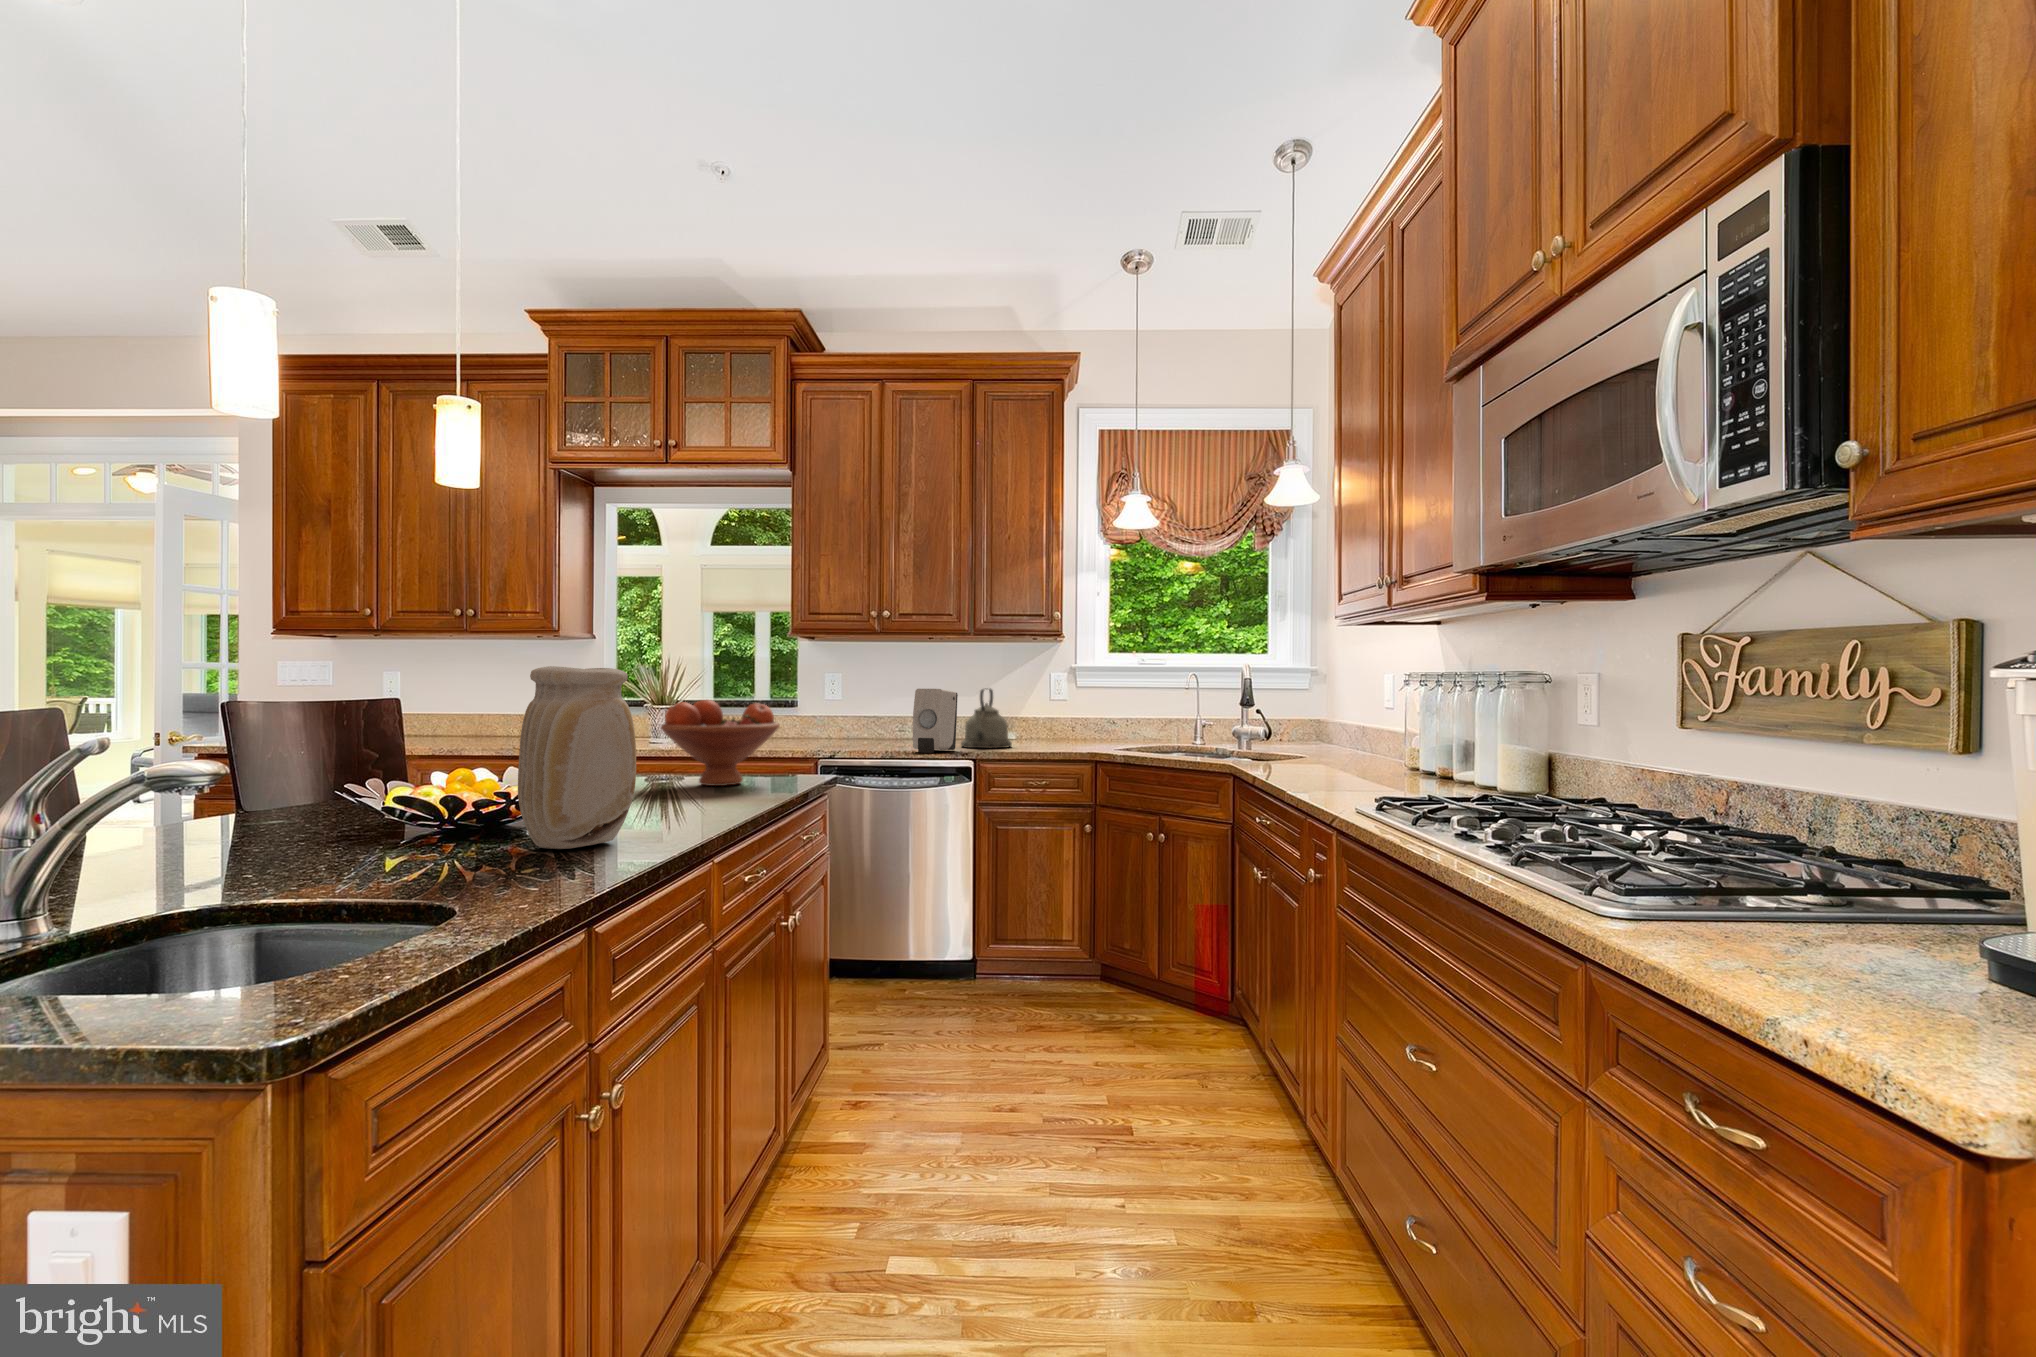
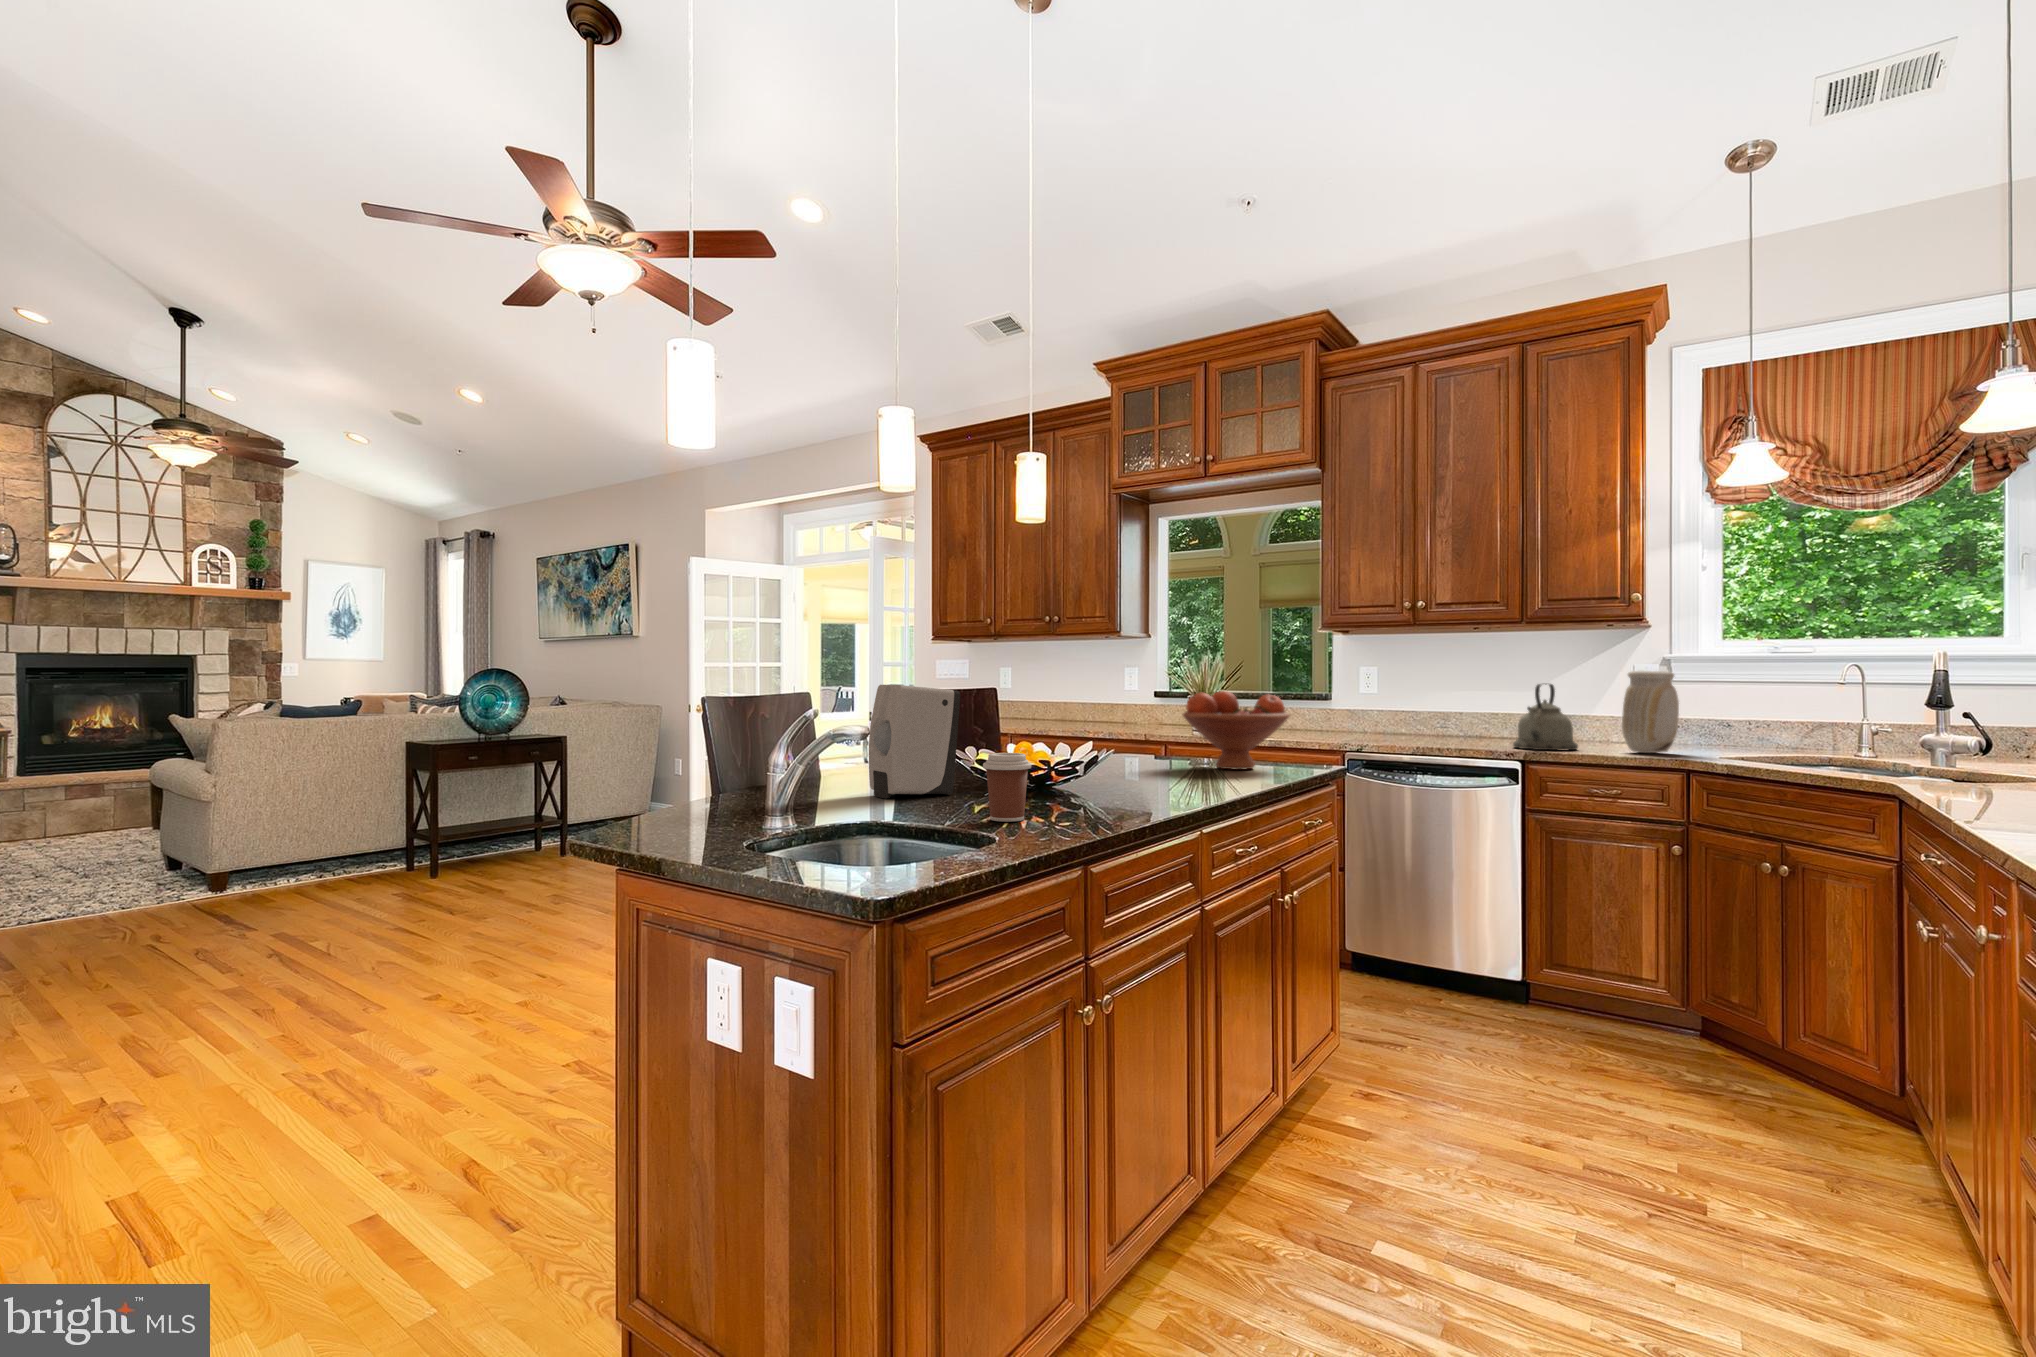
vase: present [518,666,636,849] -> present [1622,670,1679,753]
soap dispenser: present [913,689,958,753] -> present [869,685,960,798]
coffee cup: none [425,789,500,882] -> present [983,753,1031,822]

